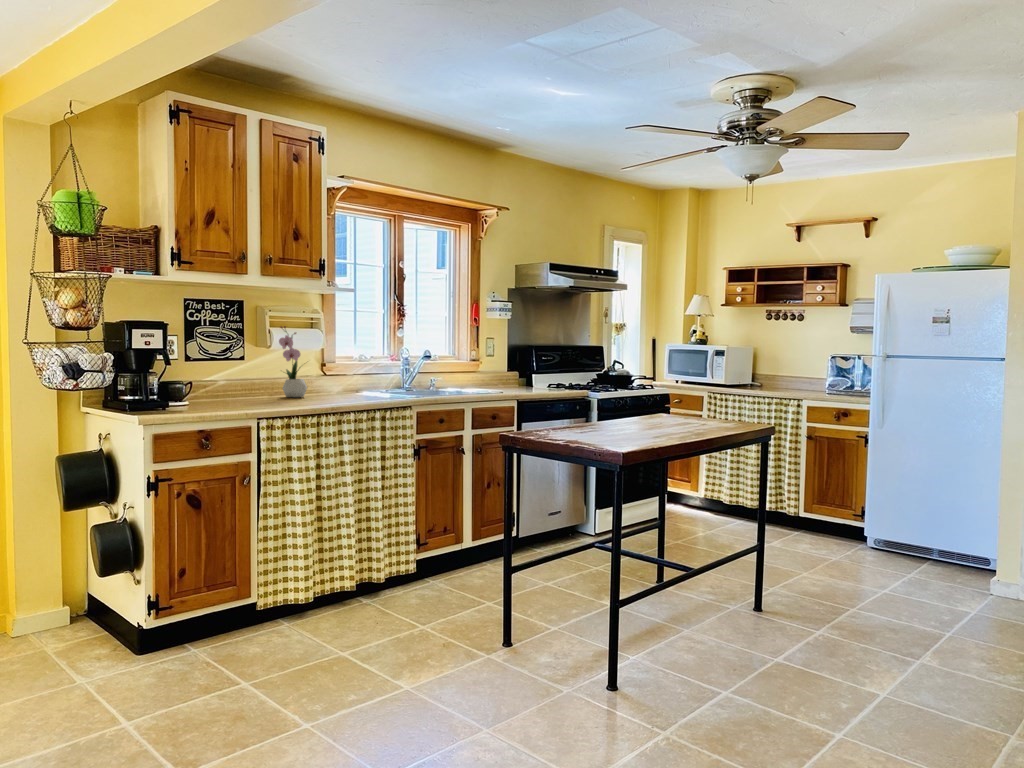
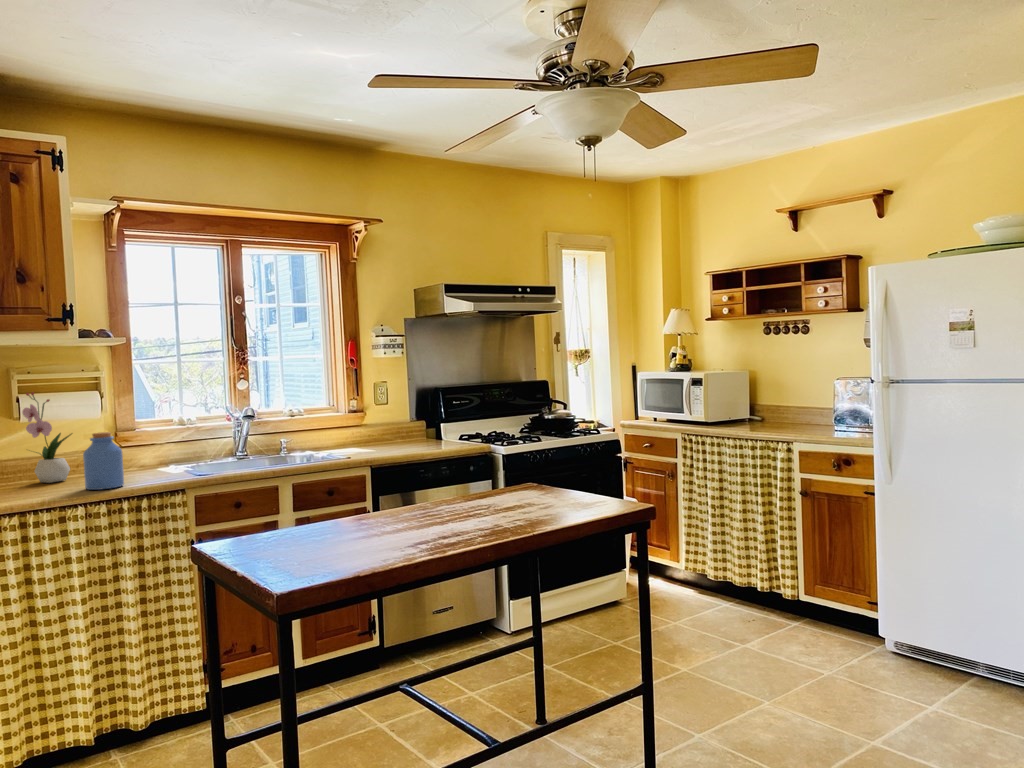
jar: none [341,360,368,402] -> present [83,432,124,490]

